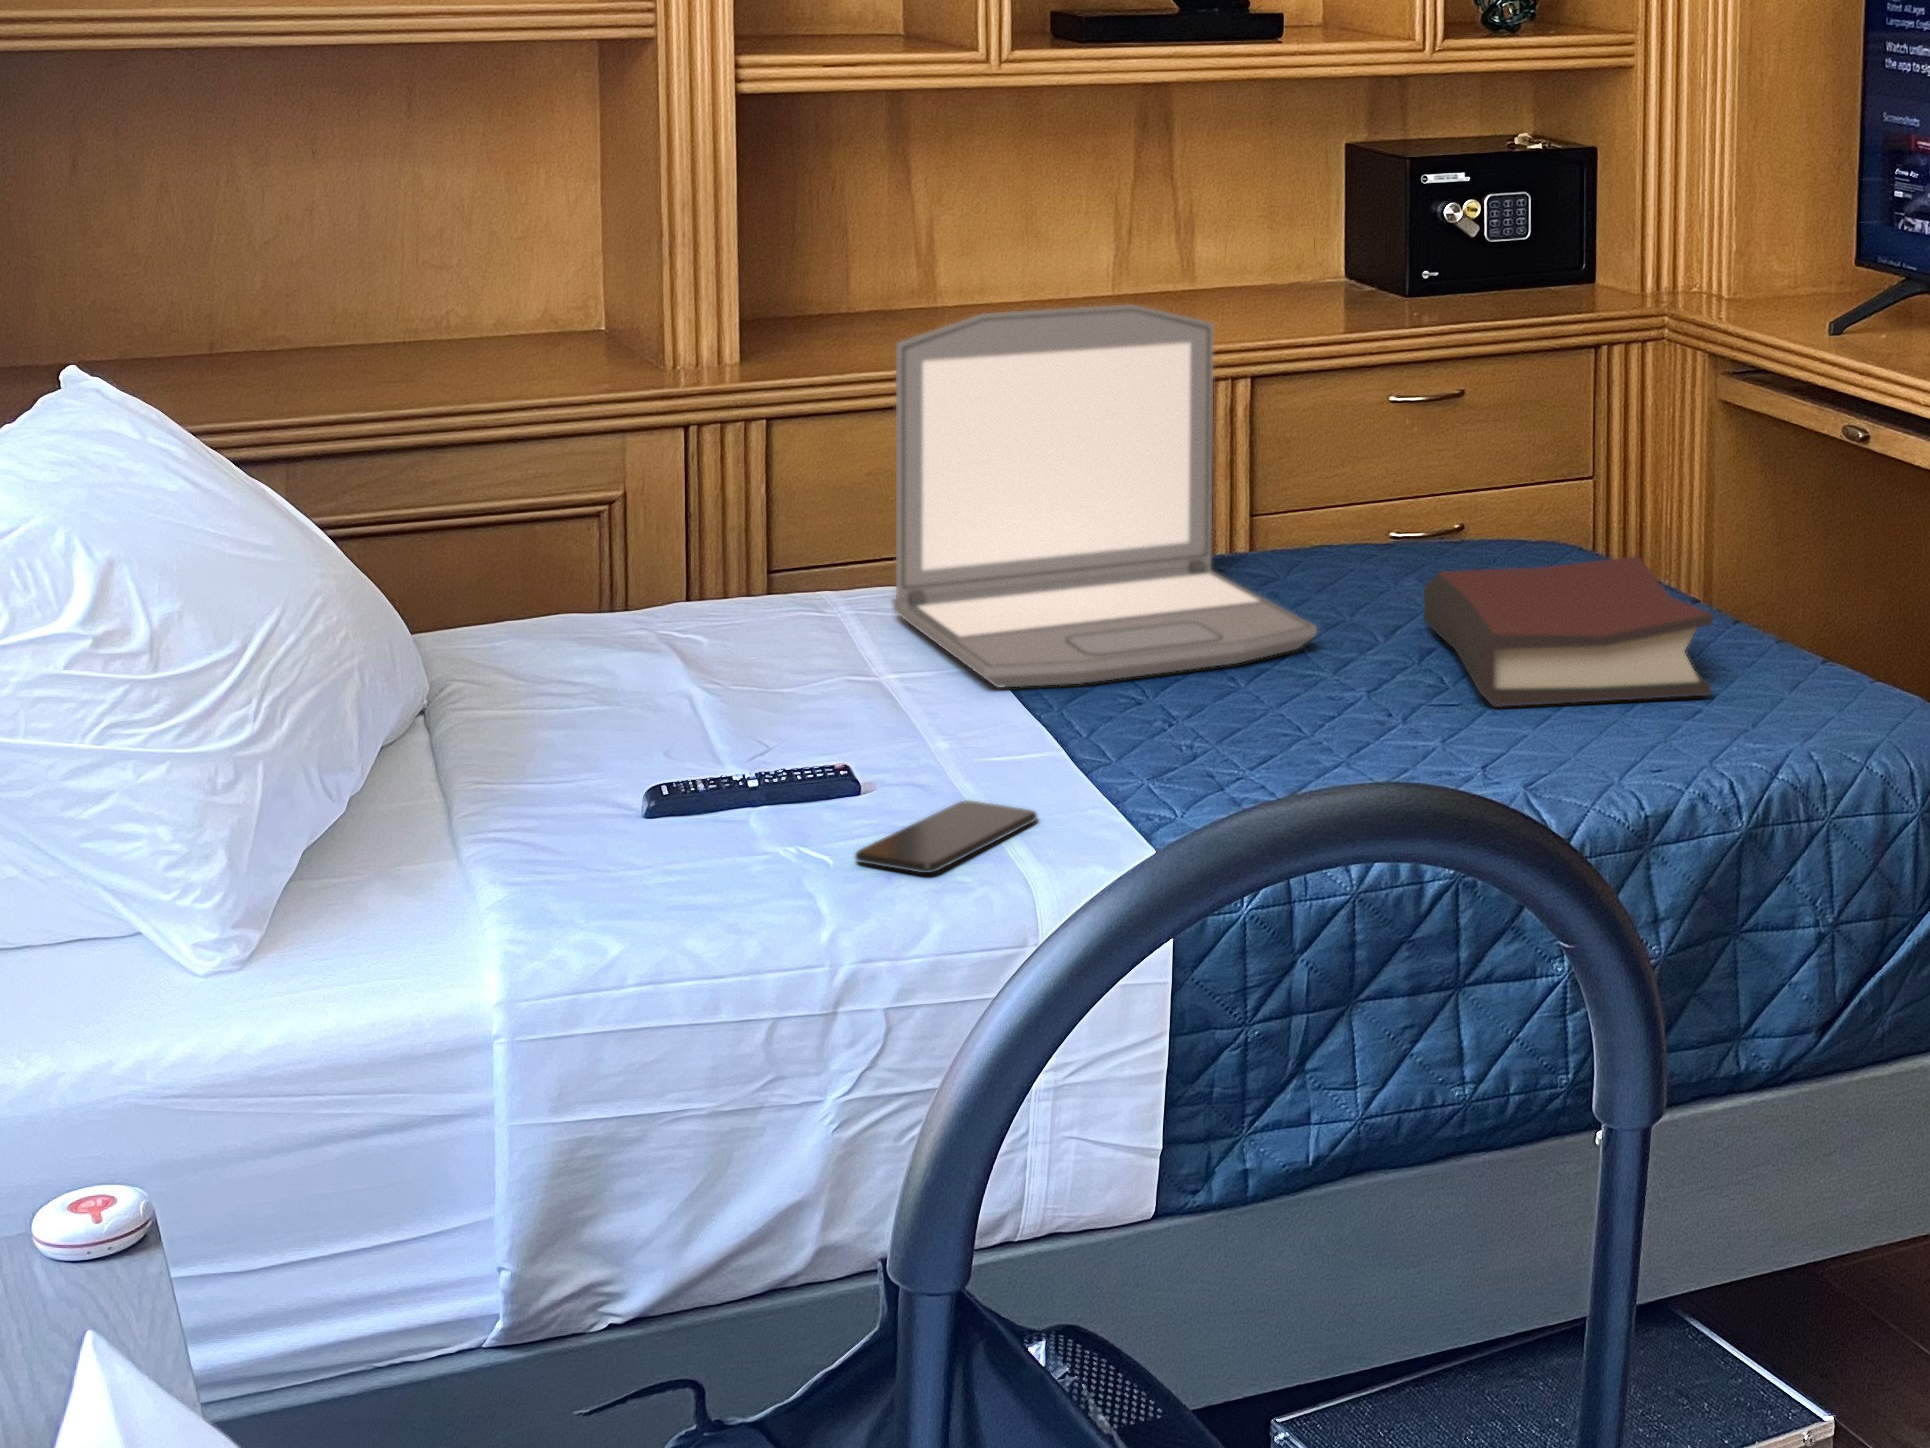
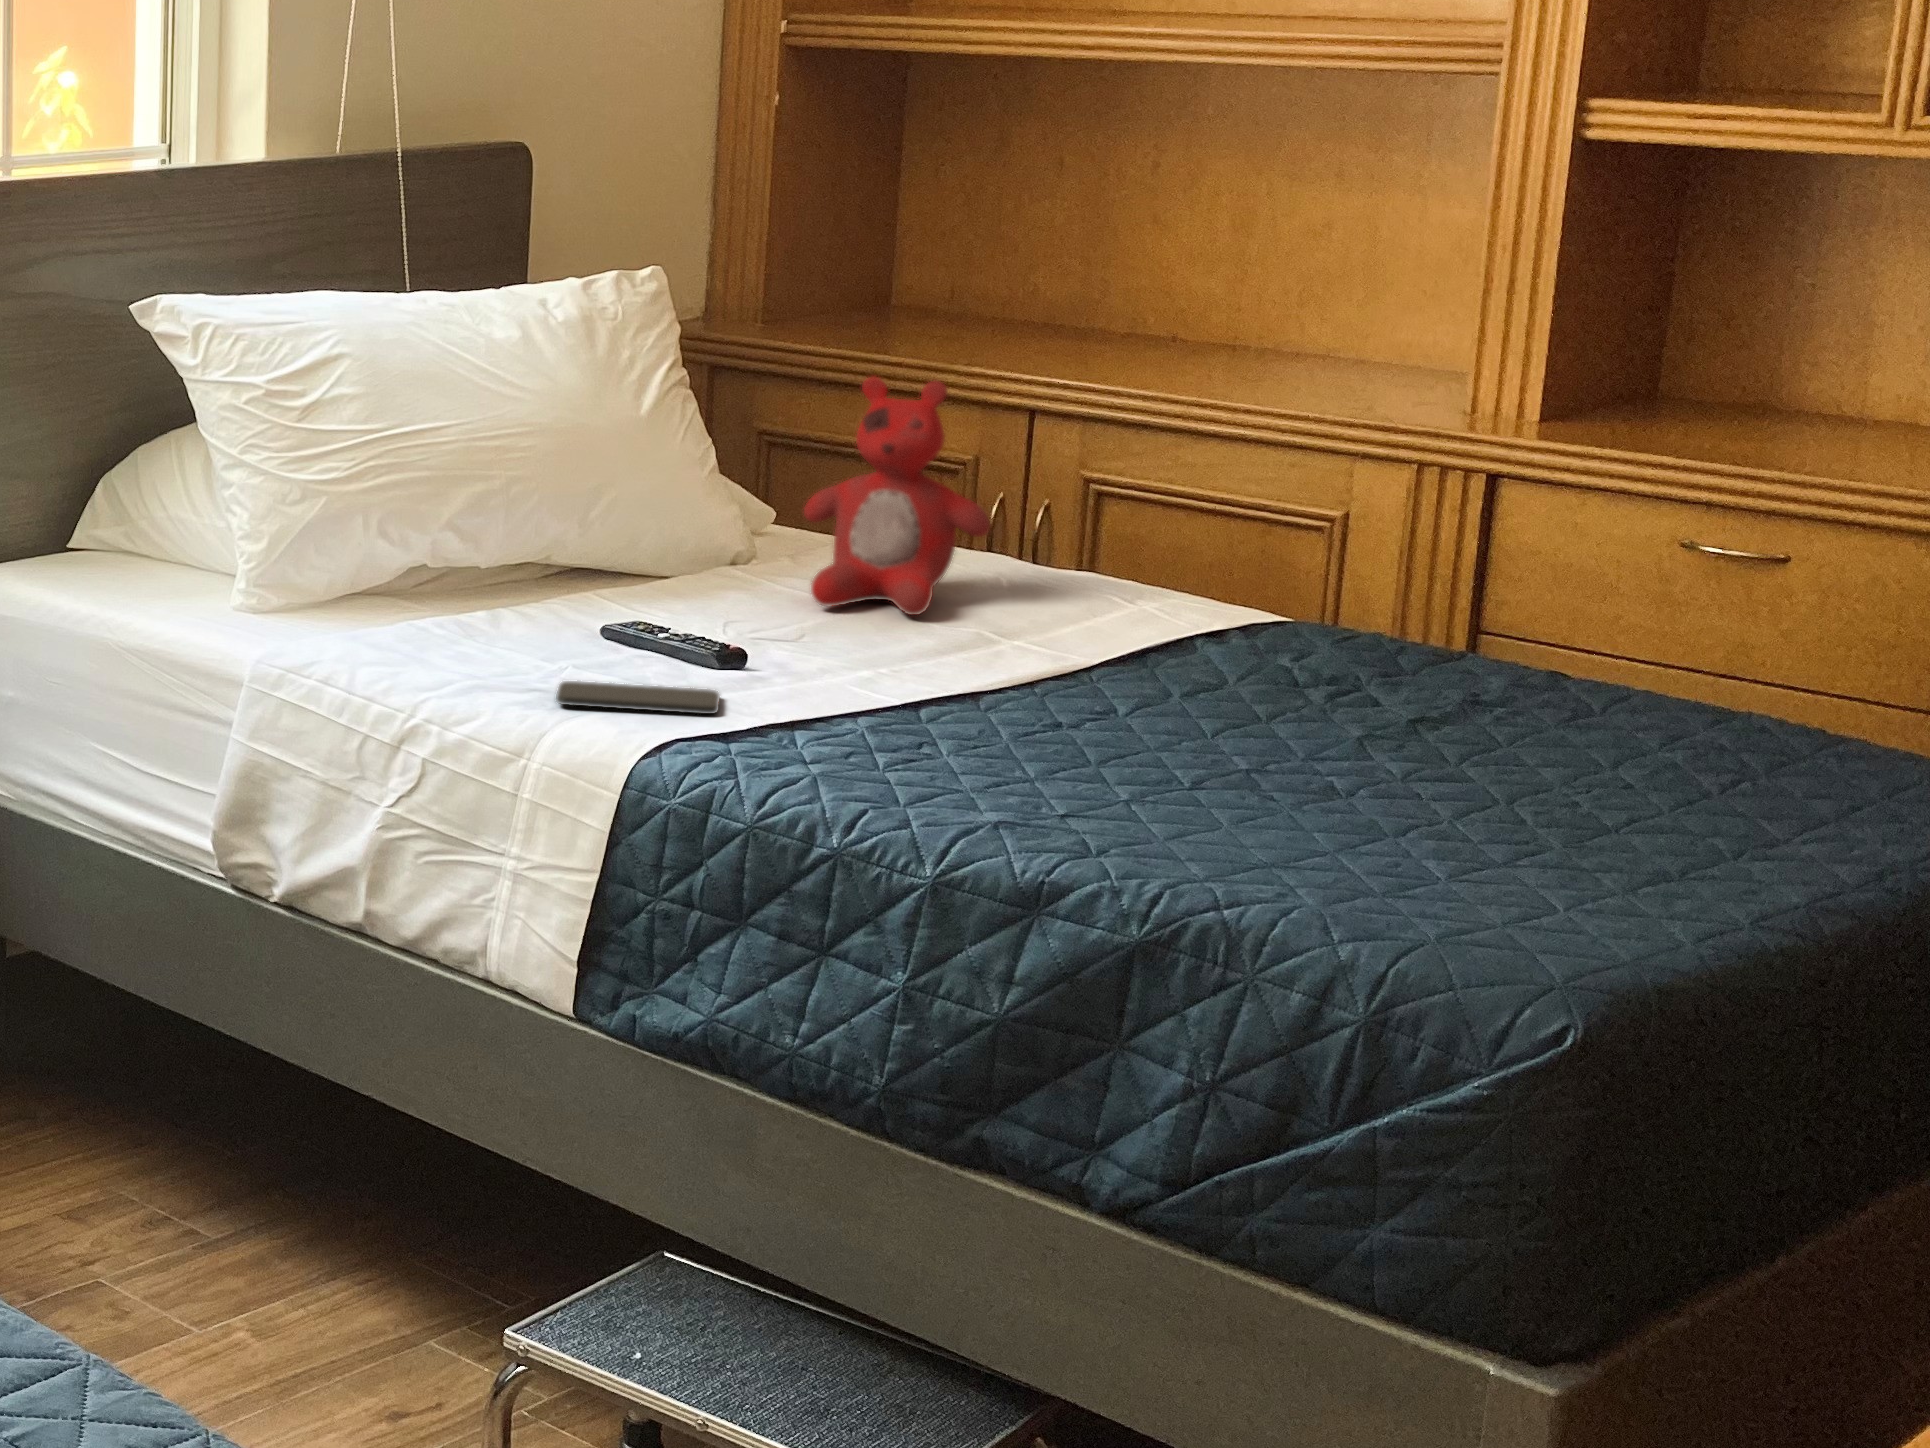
laptop: present [892,305,1317,688] -> none [999,345,1492,728]
stuffed bear: none [546,415,771,702] -> present [804,377,990,615]
hardback book: present [1424,557,1713,707] -> none [1241,699,1701,866]

